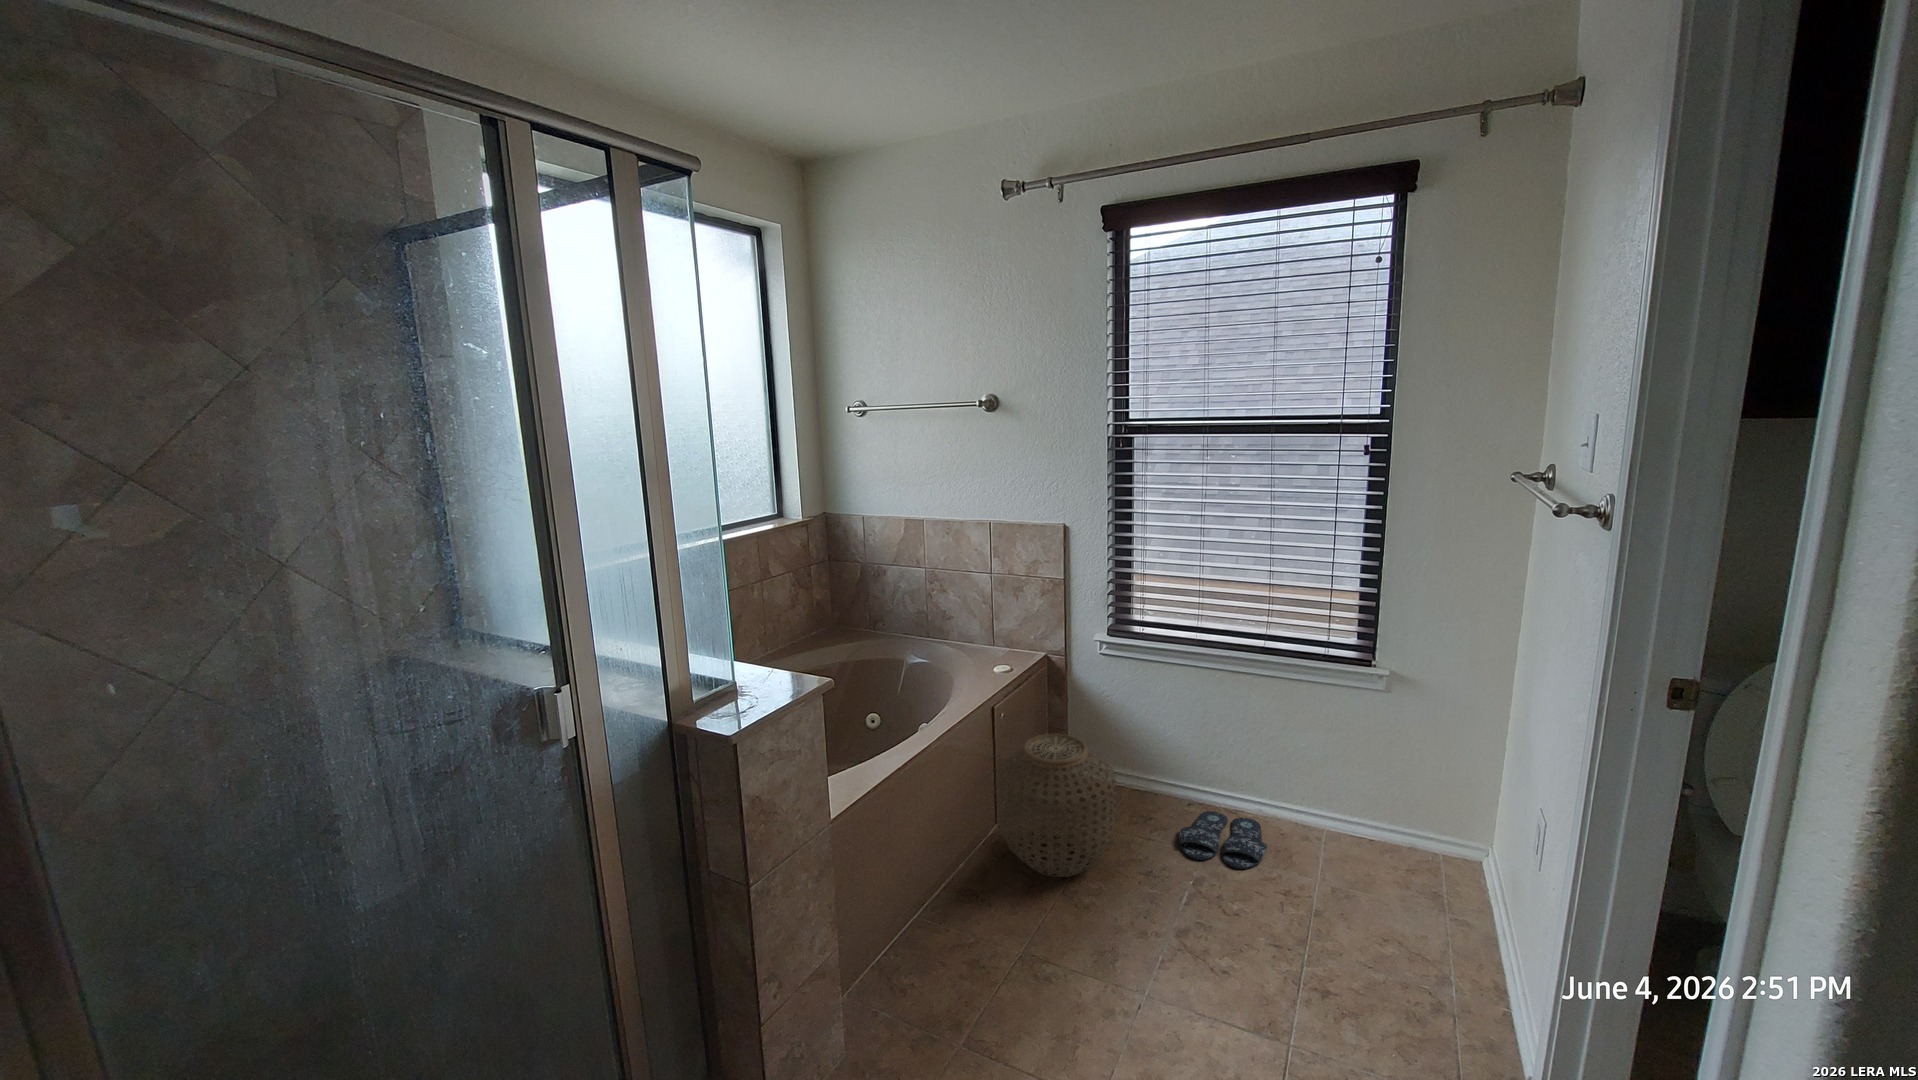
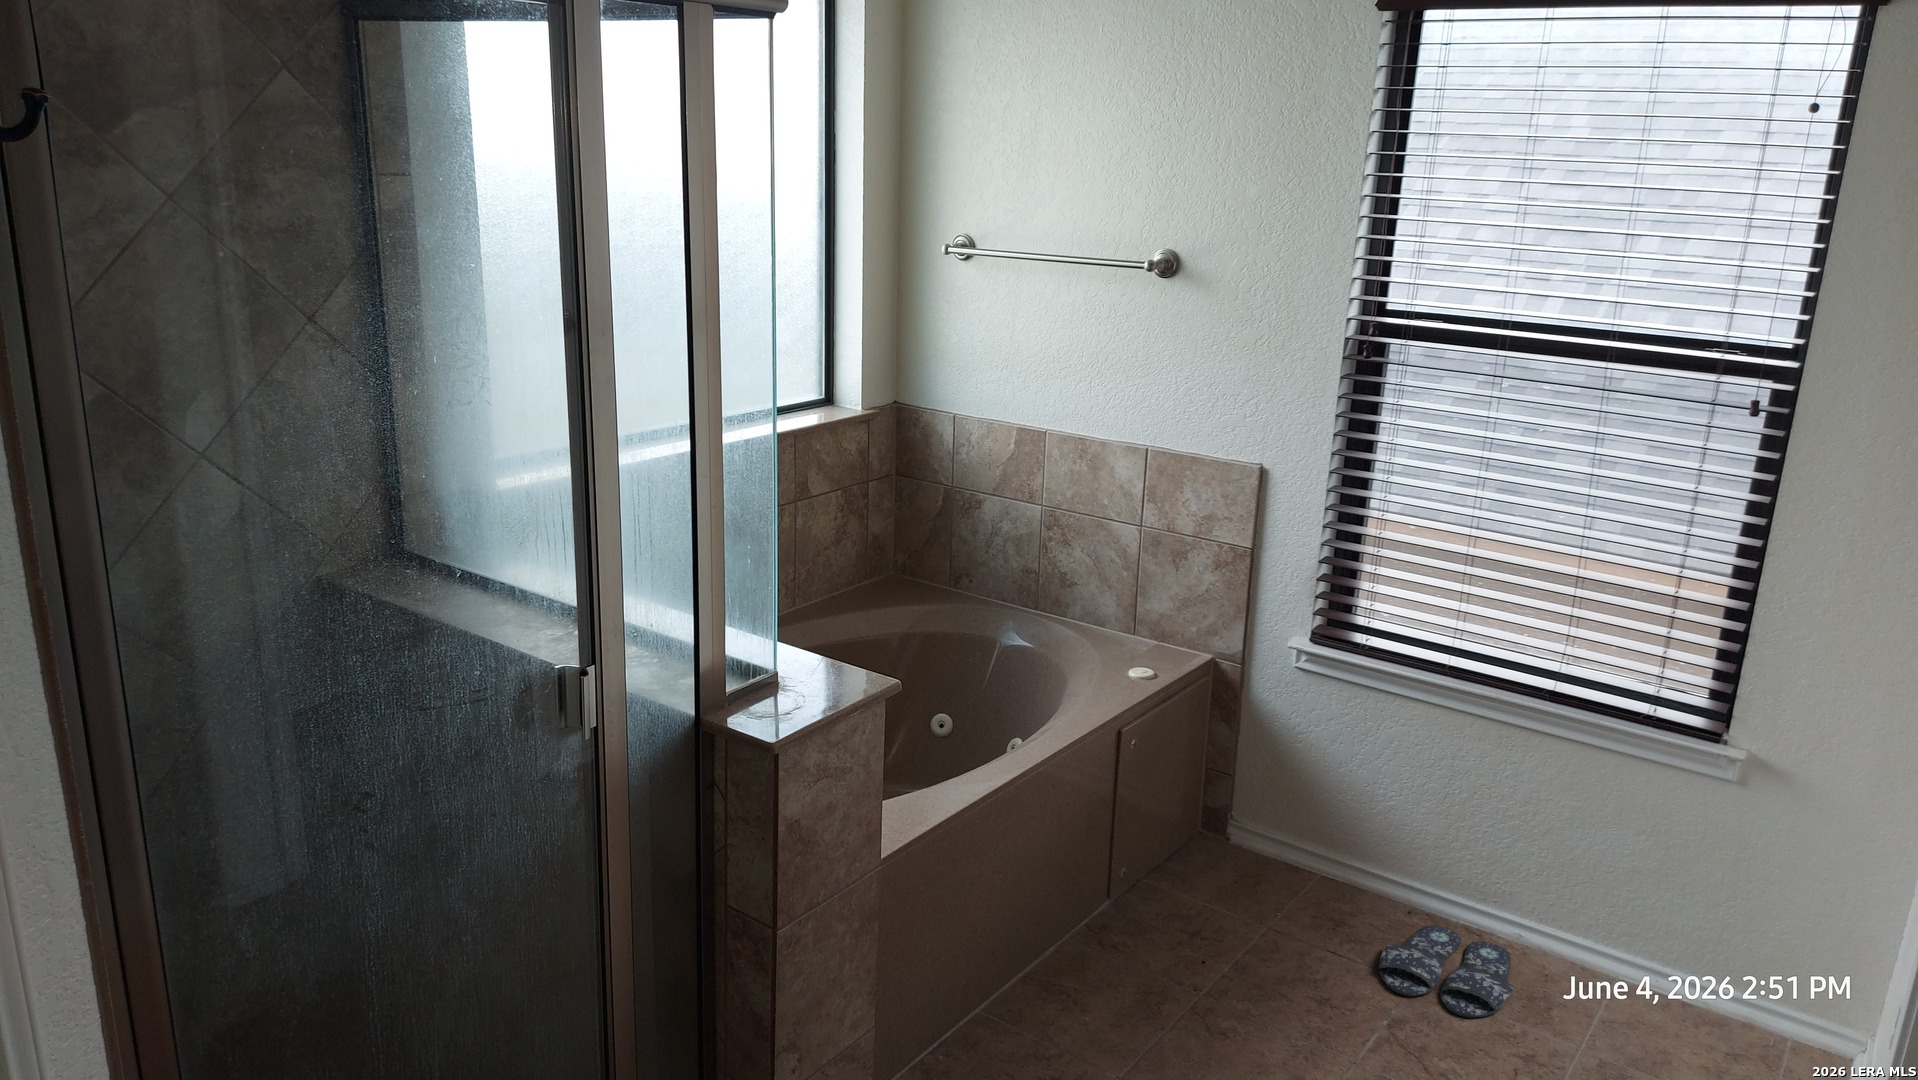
woven basket: present [996,734,1116,877] -> none [1109,783,1292,992]

